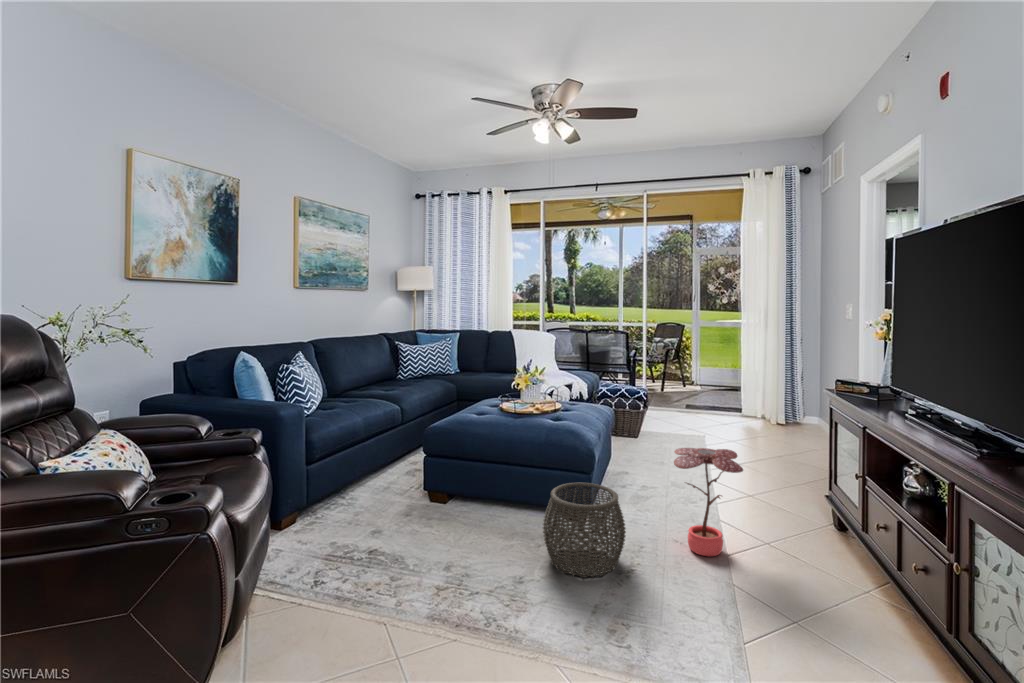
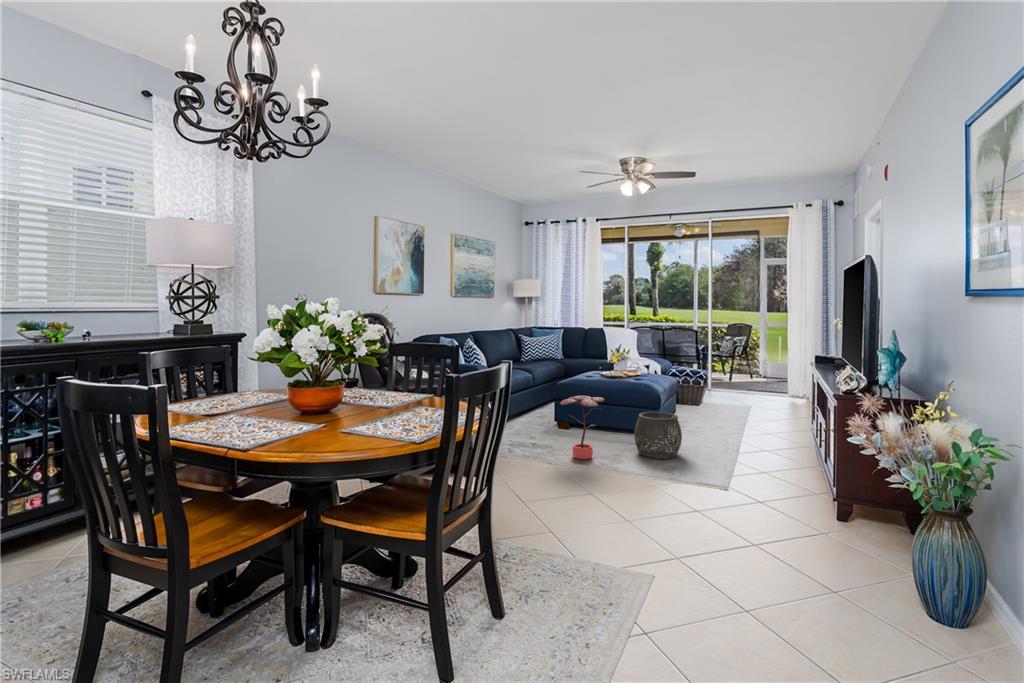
potted plant: present [674,448,743,556] -> present [560,396,604,460]

